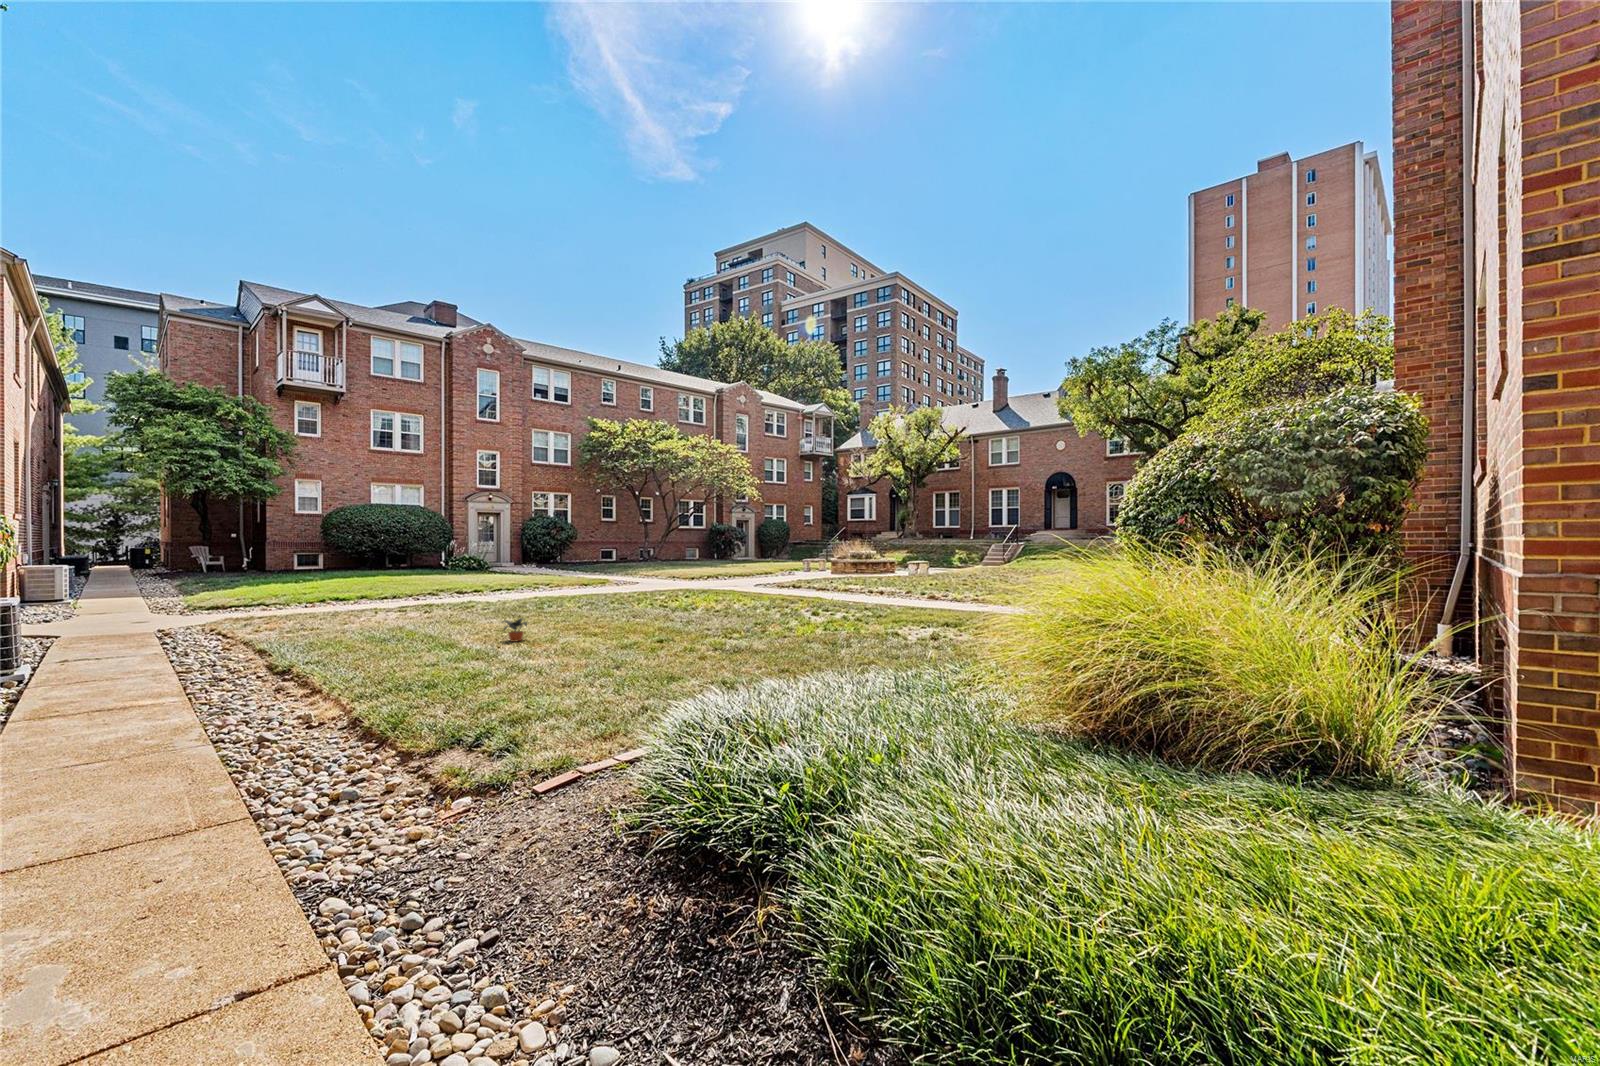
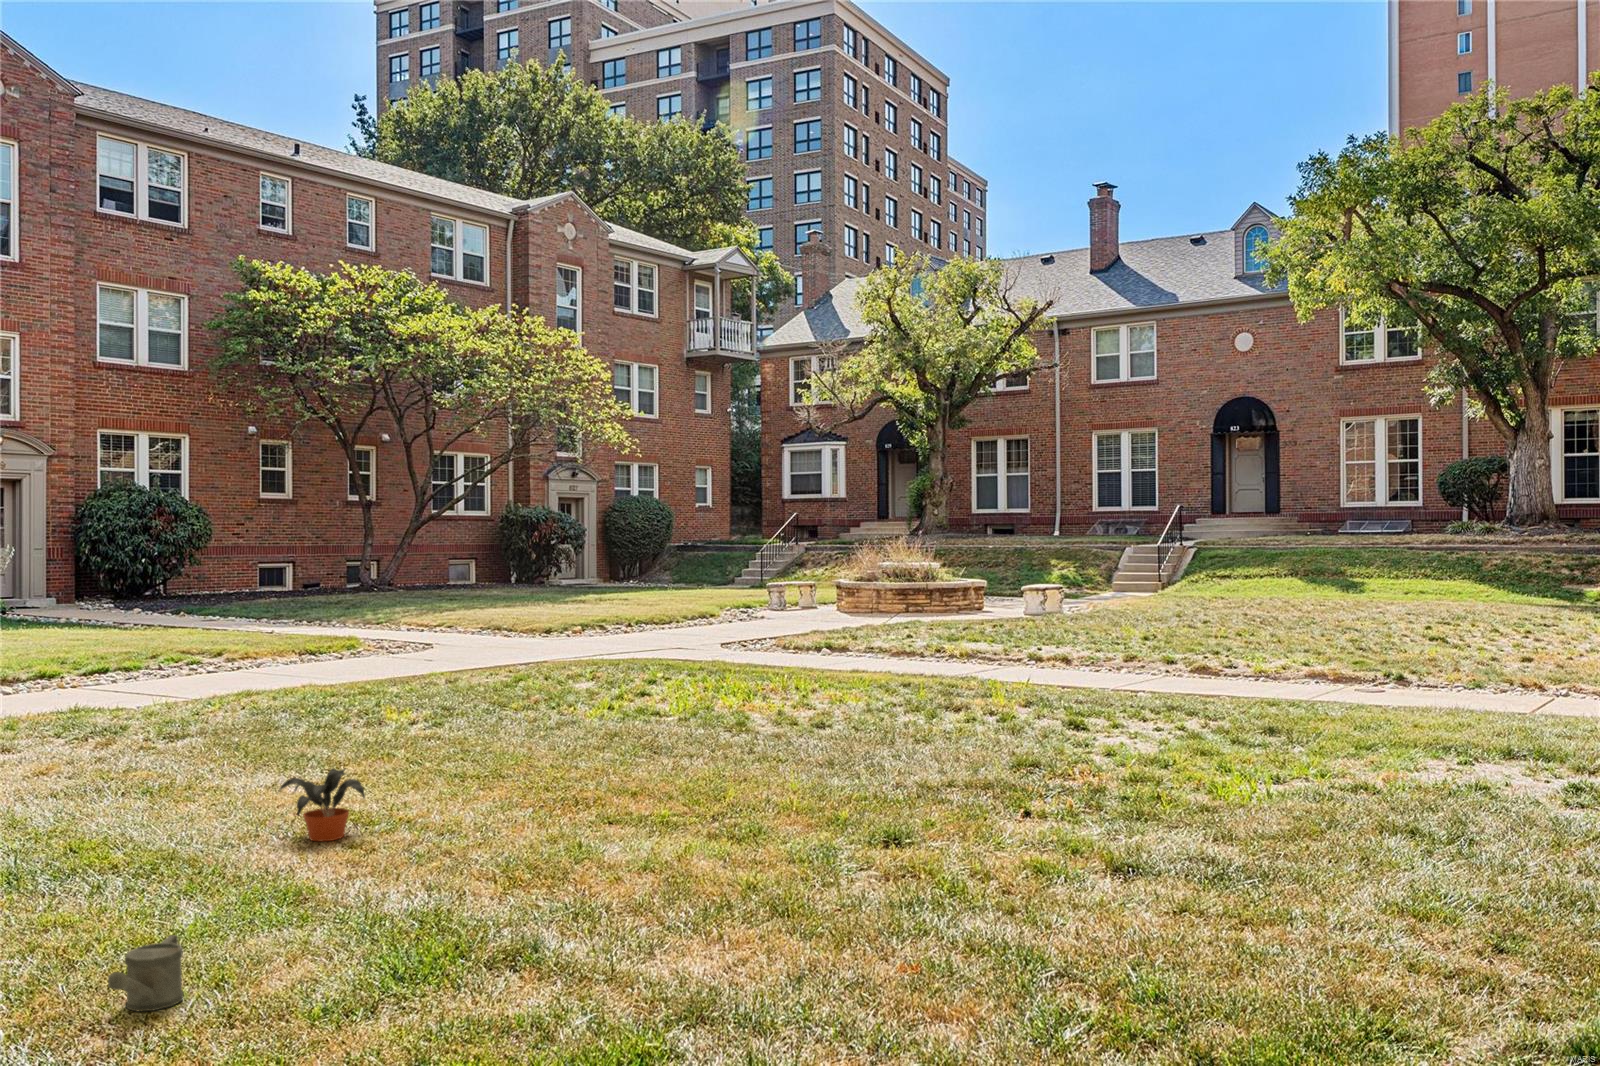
watering can: none [404,657,433,676] -> present [108,935,183,1011]

